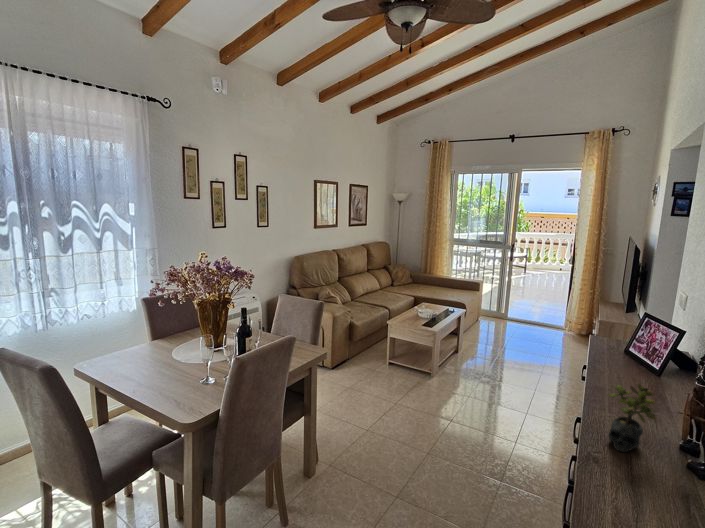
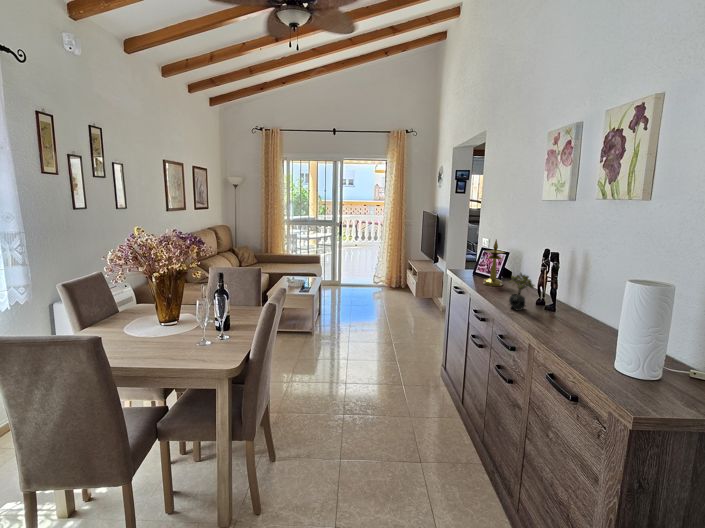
candlestick: none [620,308,665,386] -> present [483,240,505,286]

